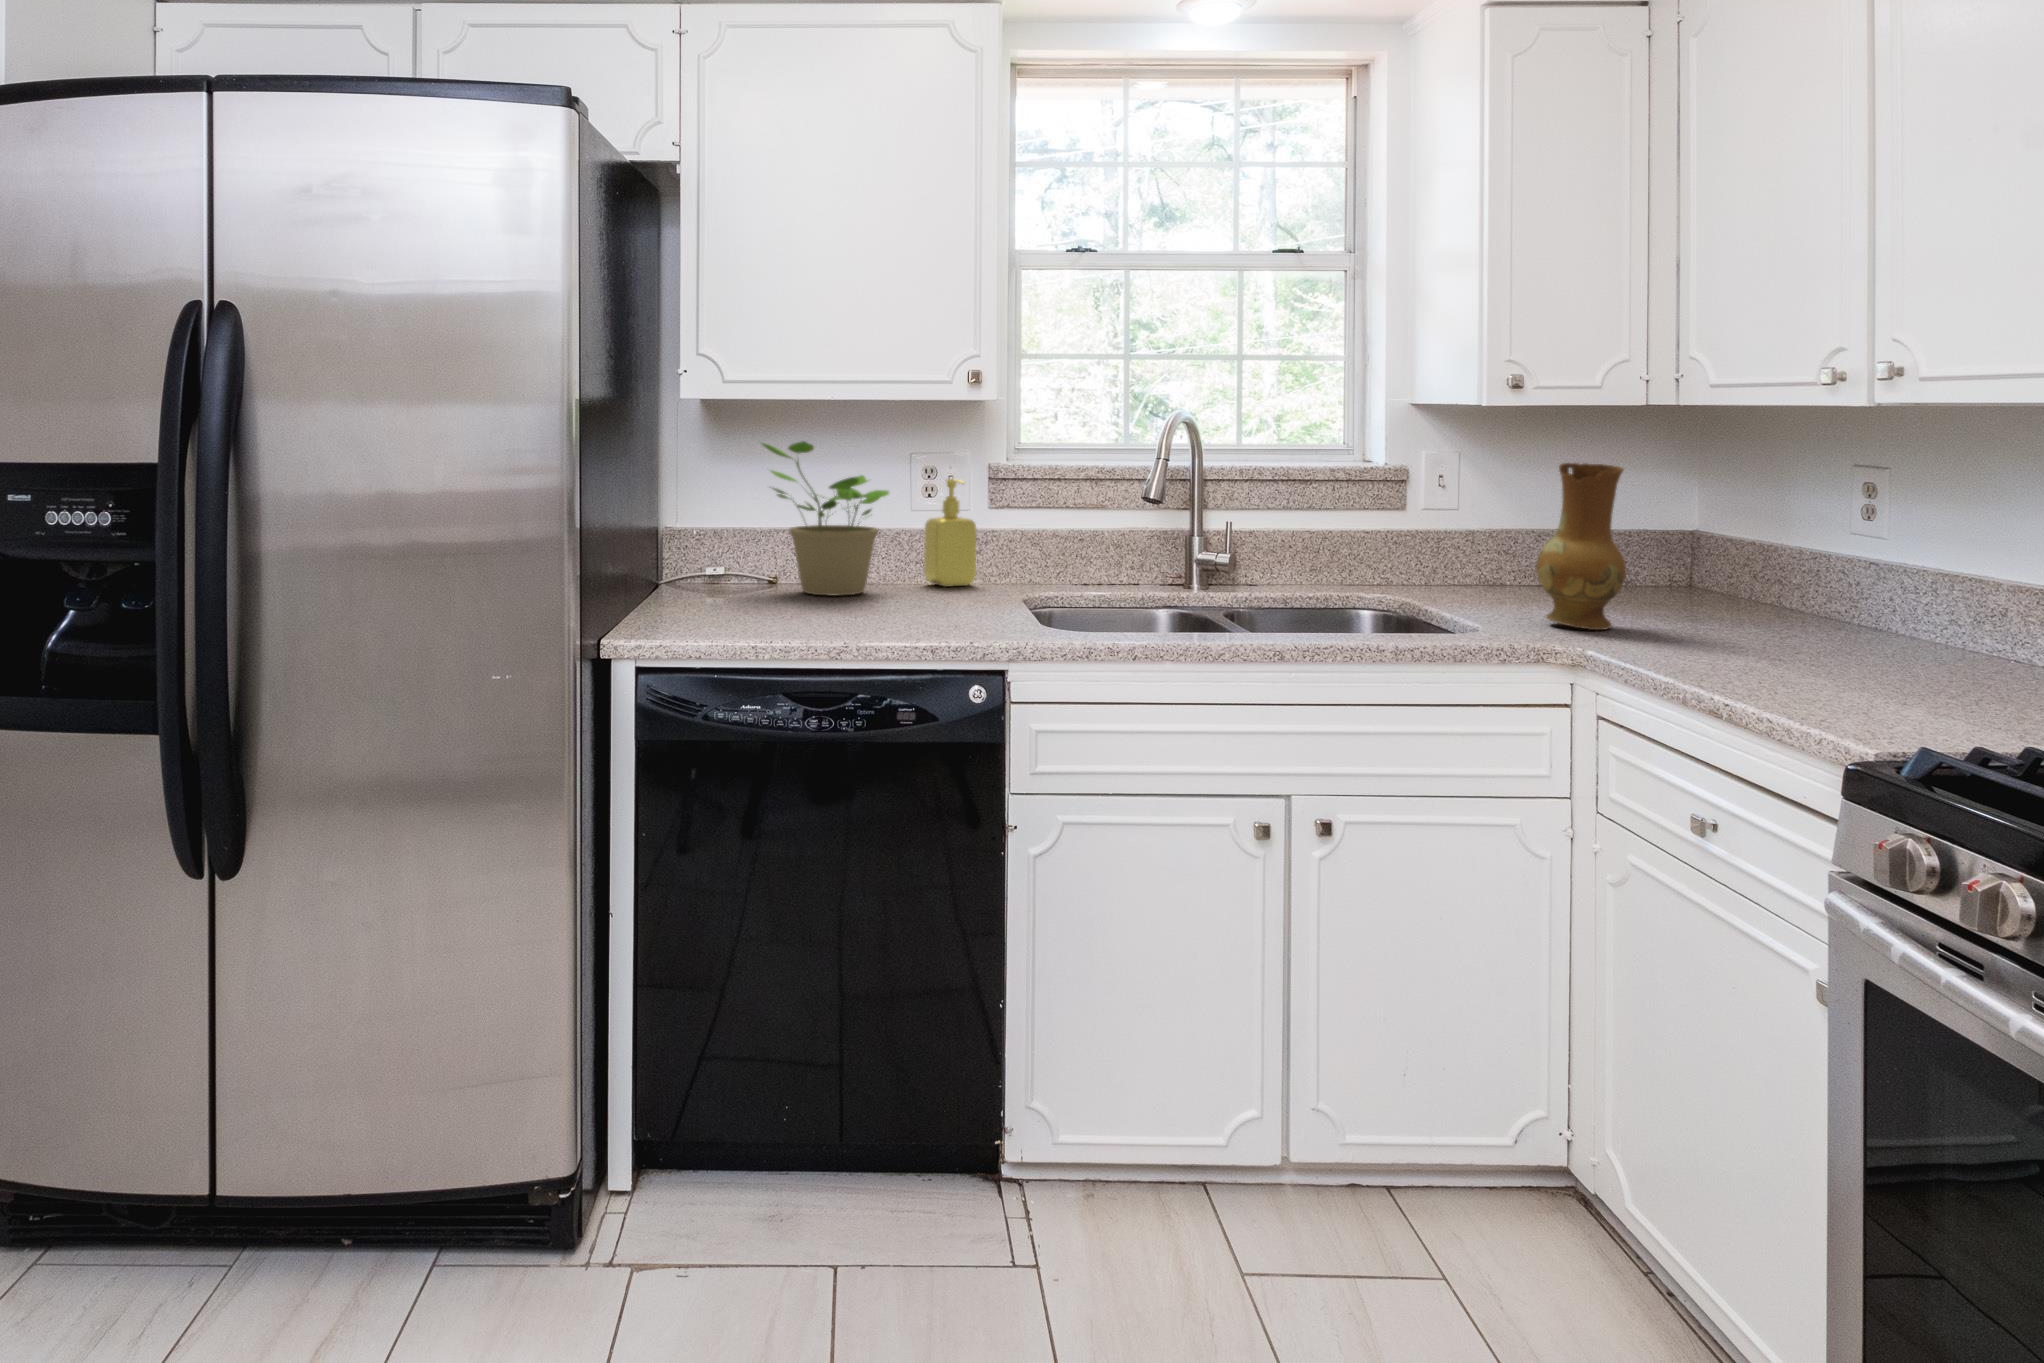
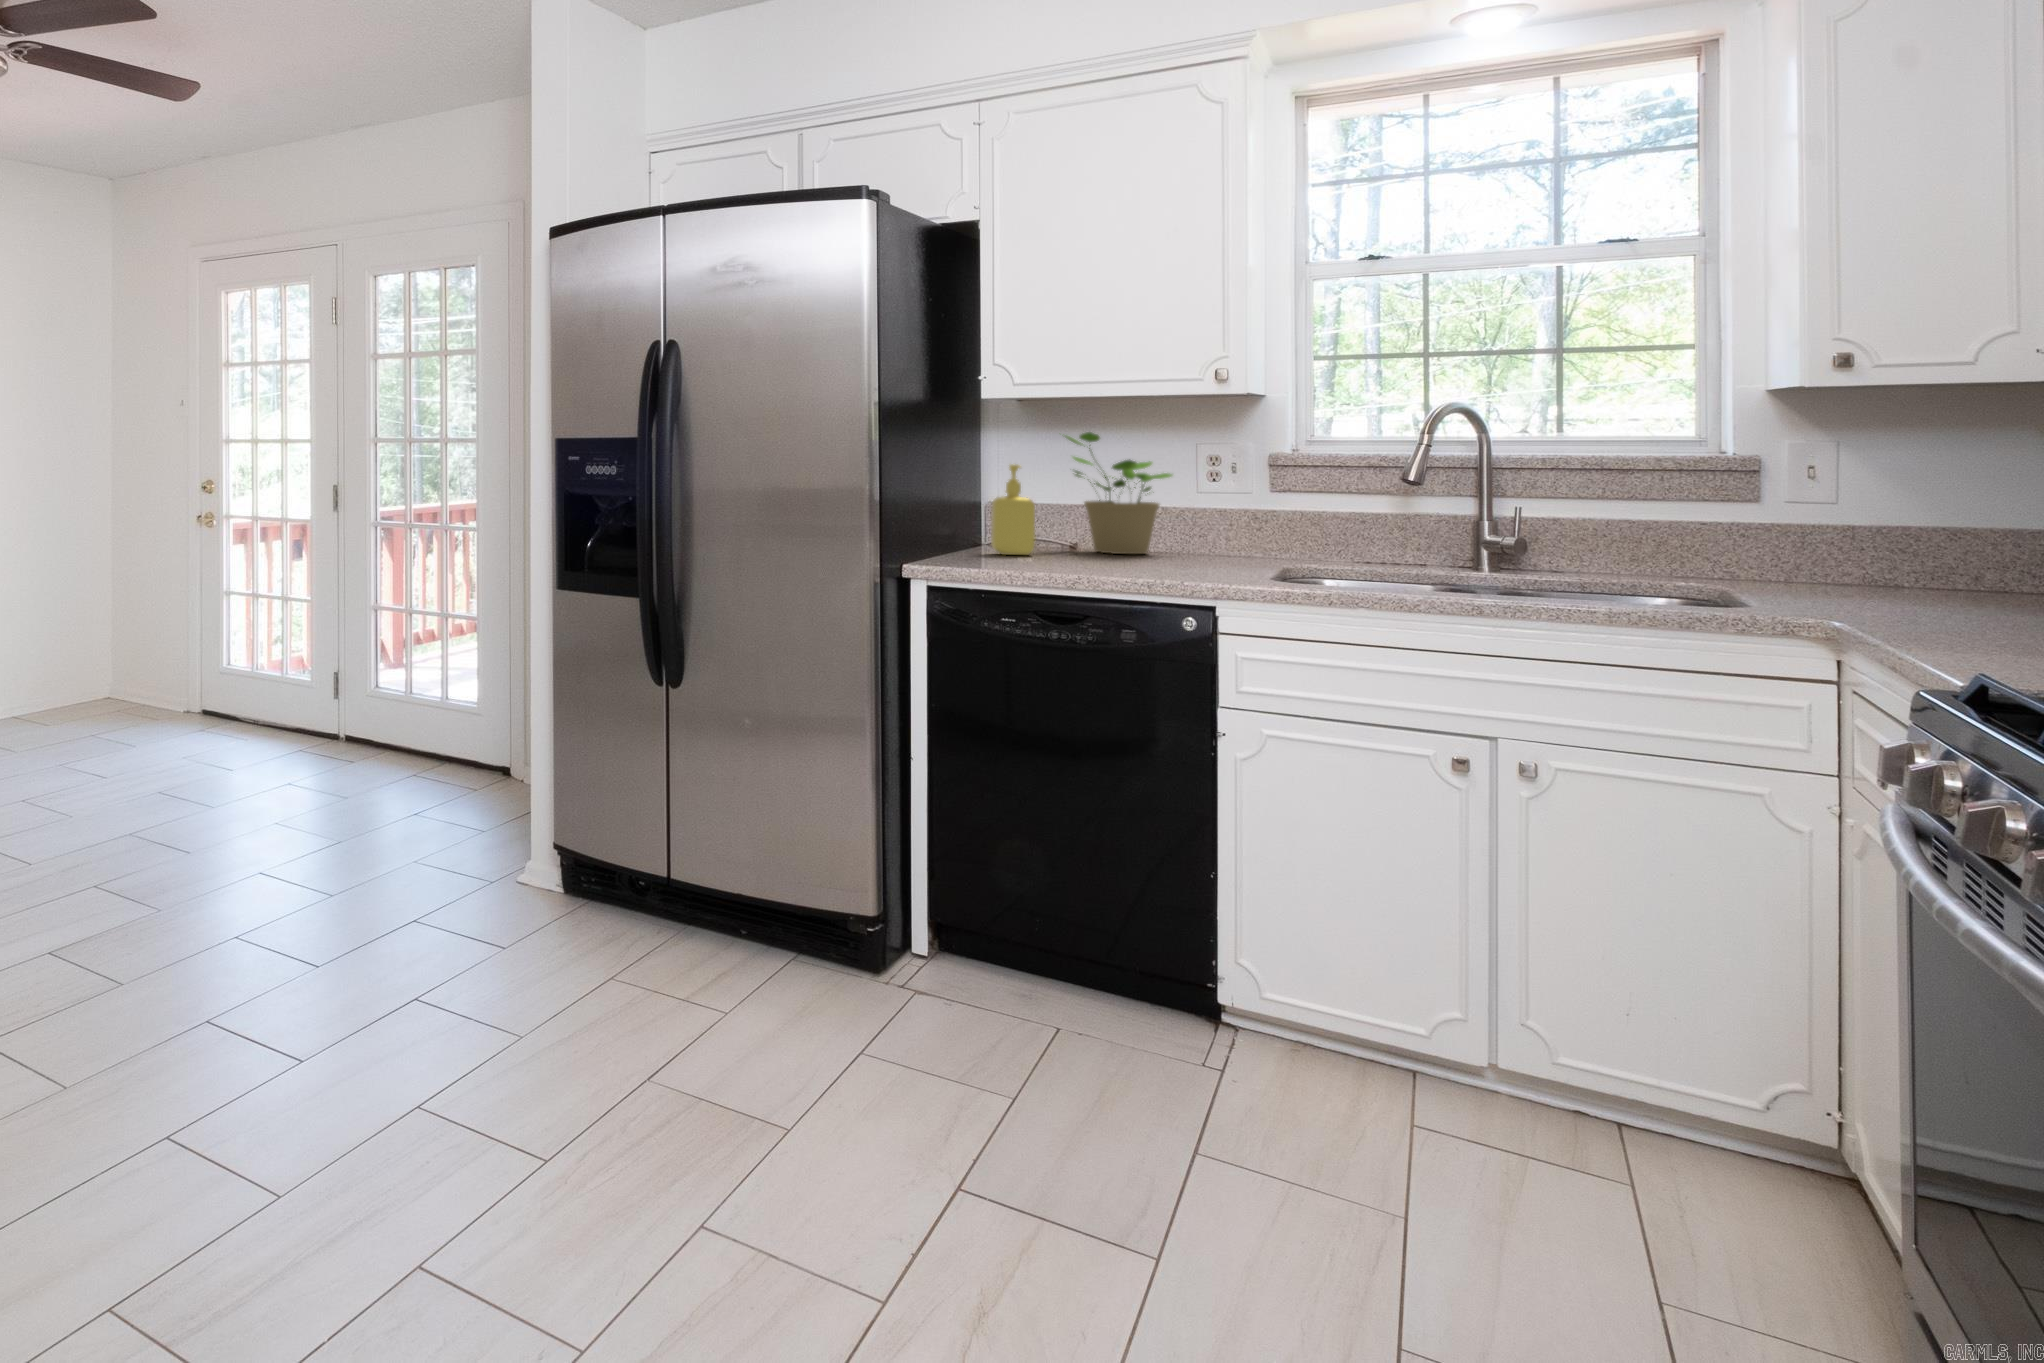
ceramic jug: present [1536,463,1626,630] -> none [1835,444,1955,615]
soap dispenser: present [924,479,976,586] -> present [991,465,1035,555]

